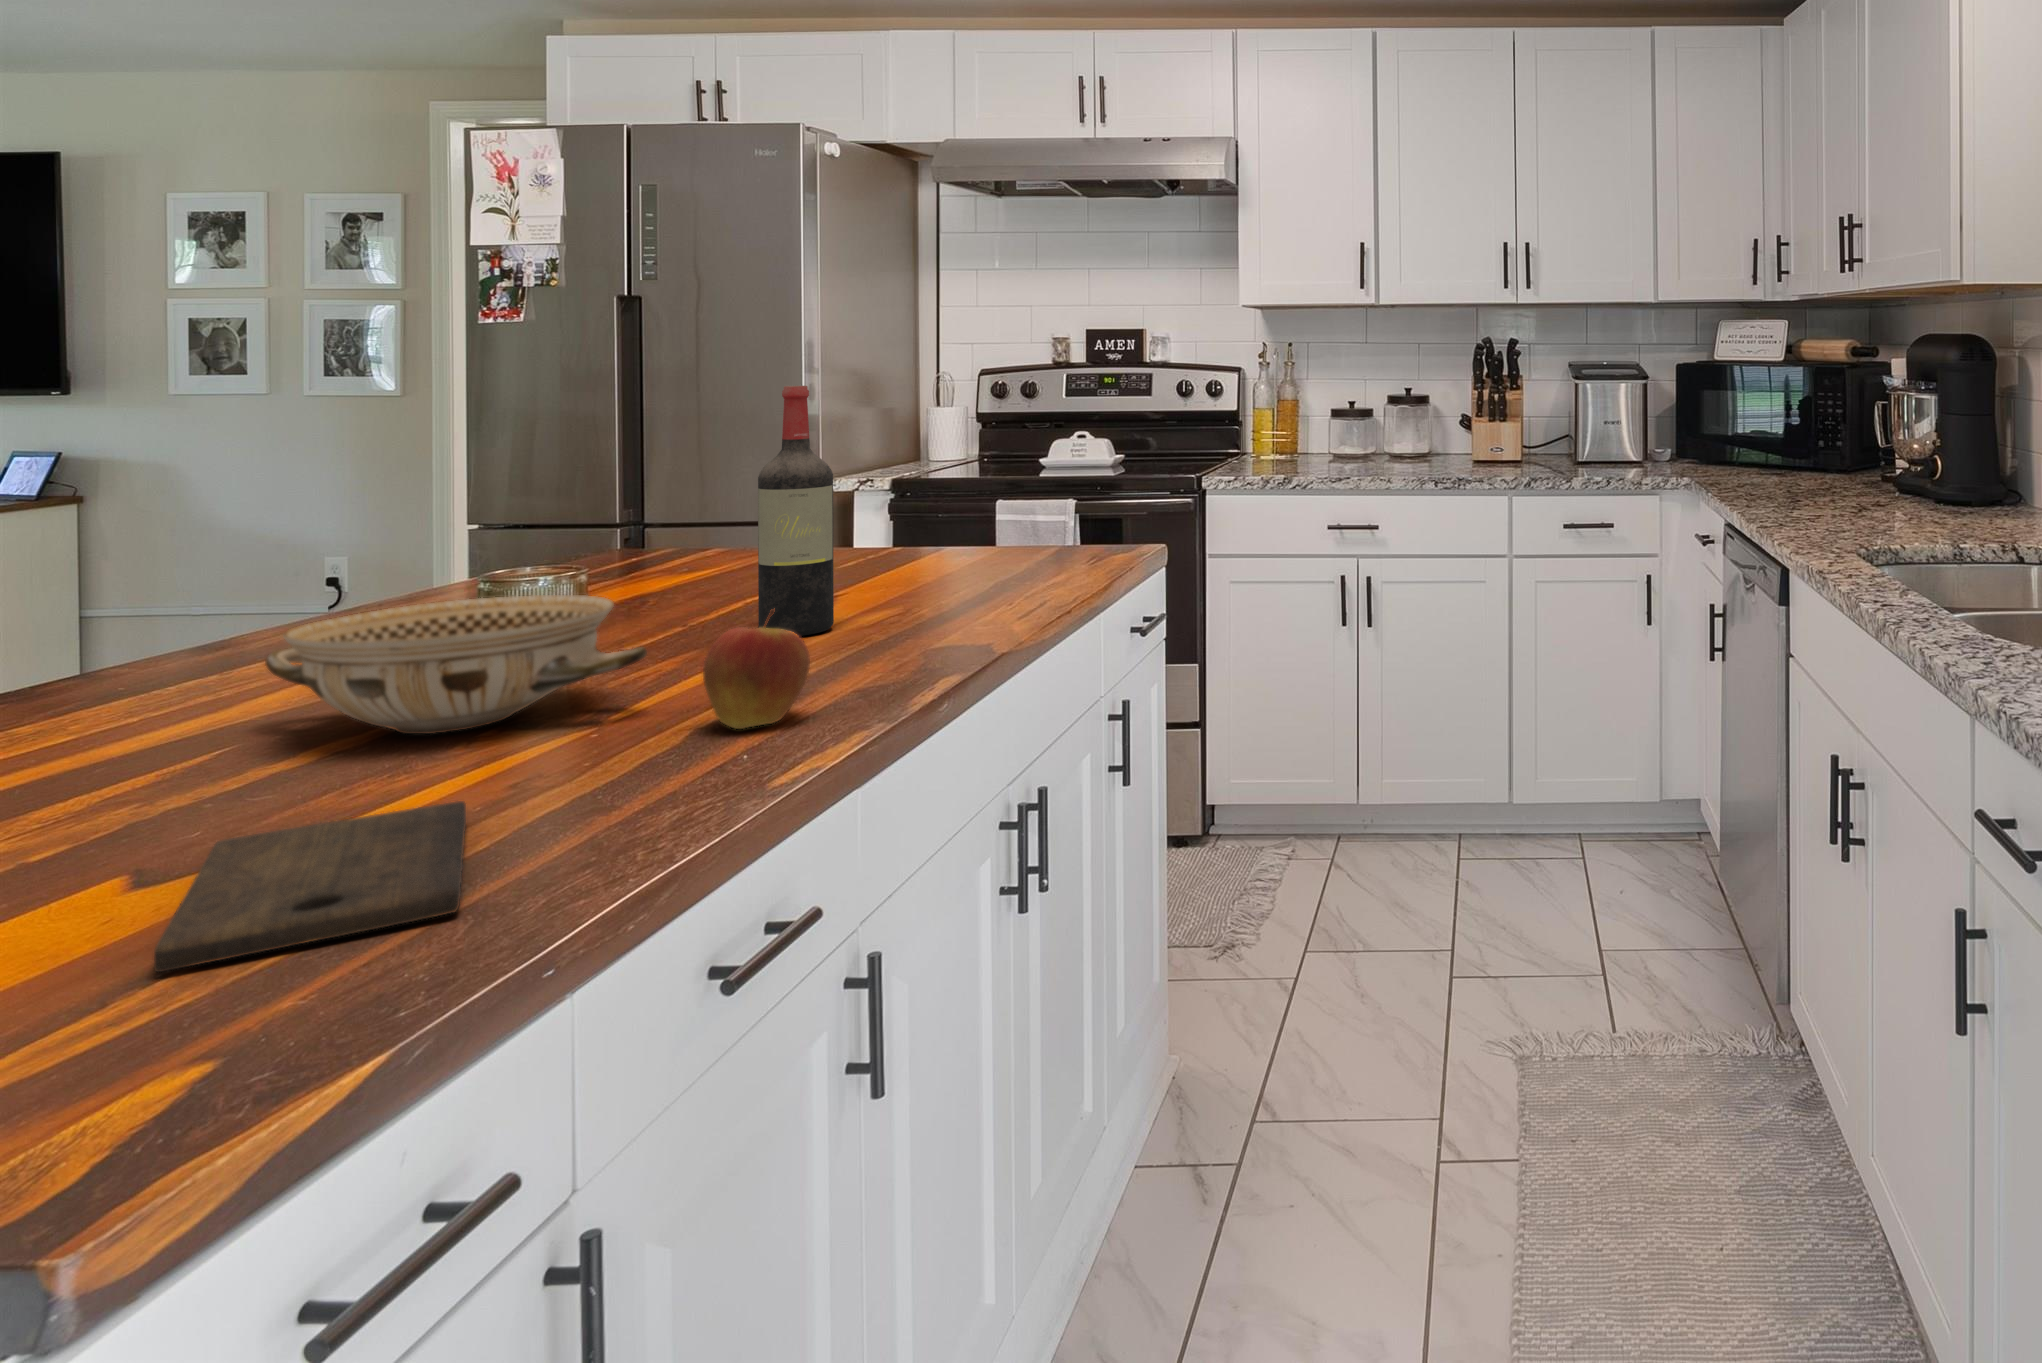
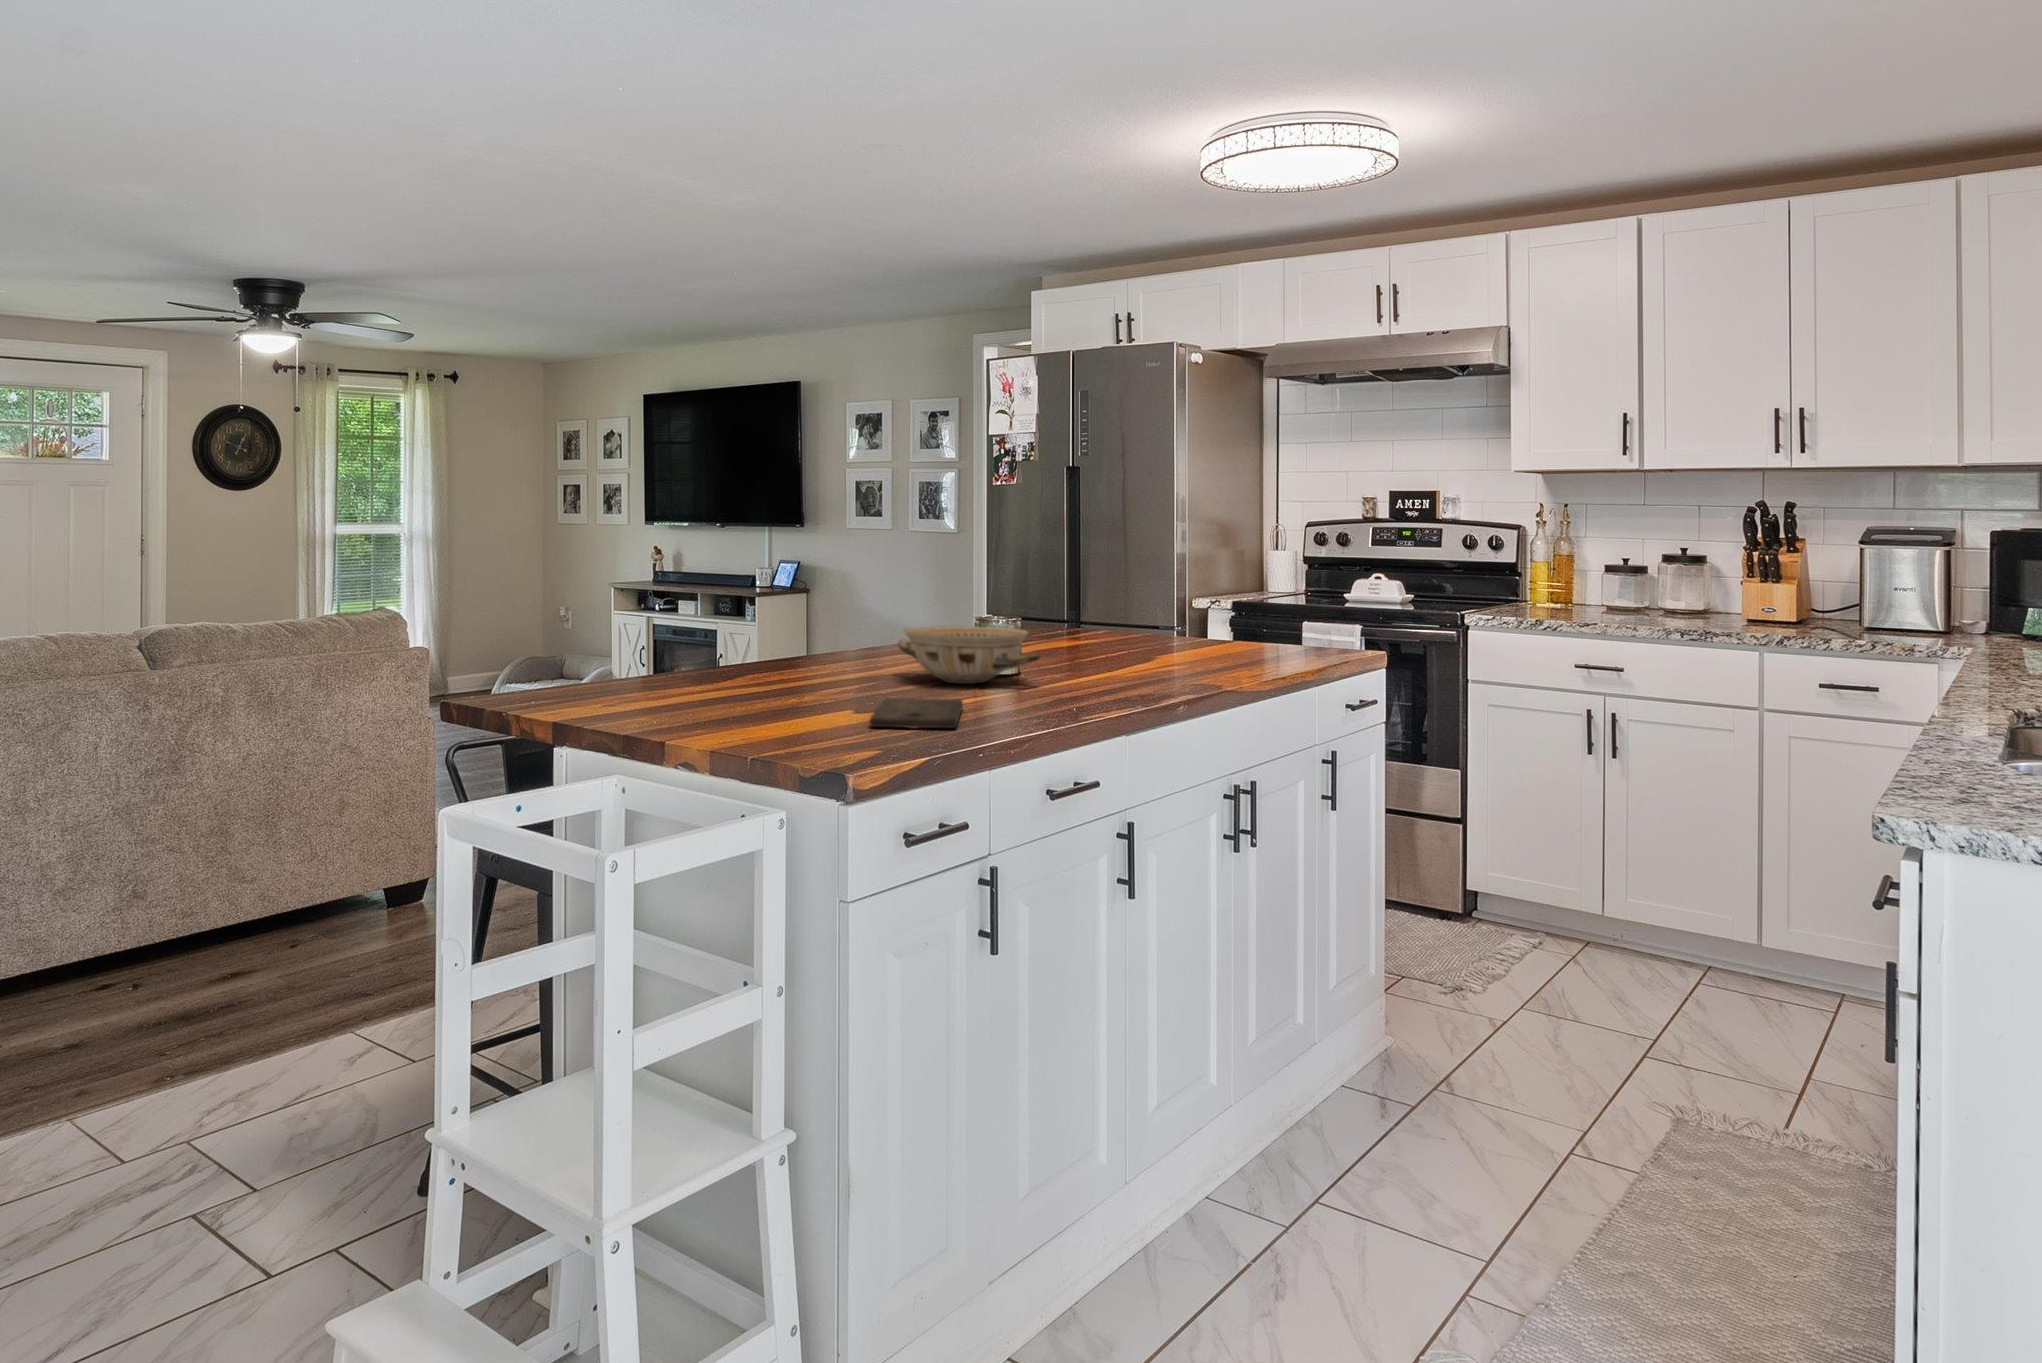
wine bottle: present [758,386,834,636] -> none [1104,525,1143,669]
apple: present [703,609,810,729] -> none [1060,639,1109,697]

